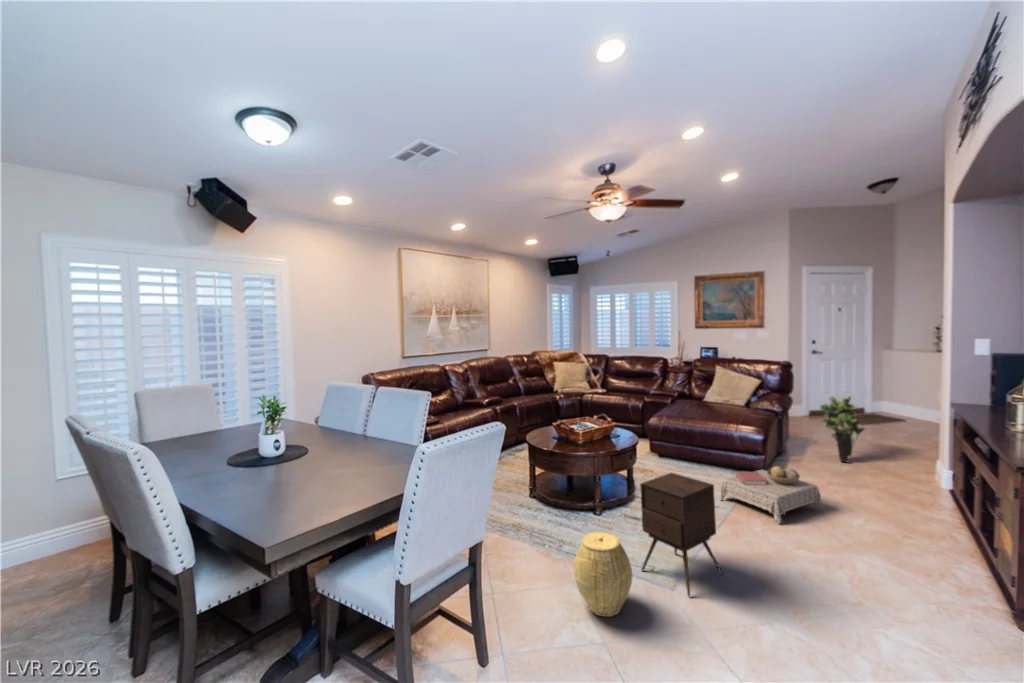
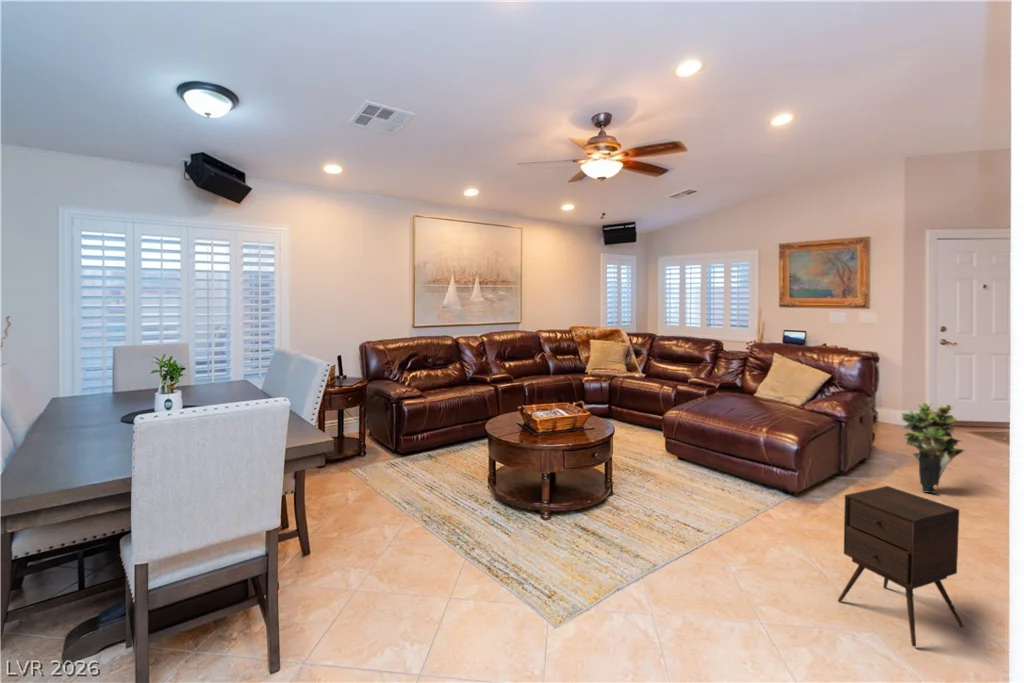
ottoman: present [720,466,822,523] -> none [709,487,839,560]
side table: present [640,473,723,596] -> present [838,486,964,647]
woven basket: present [574,532,632,617] -> none [433,535,499,631]

